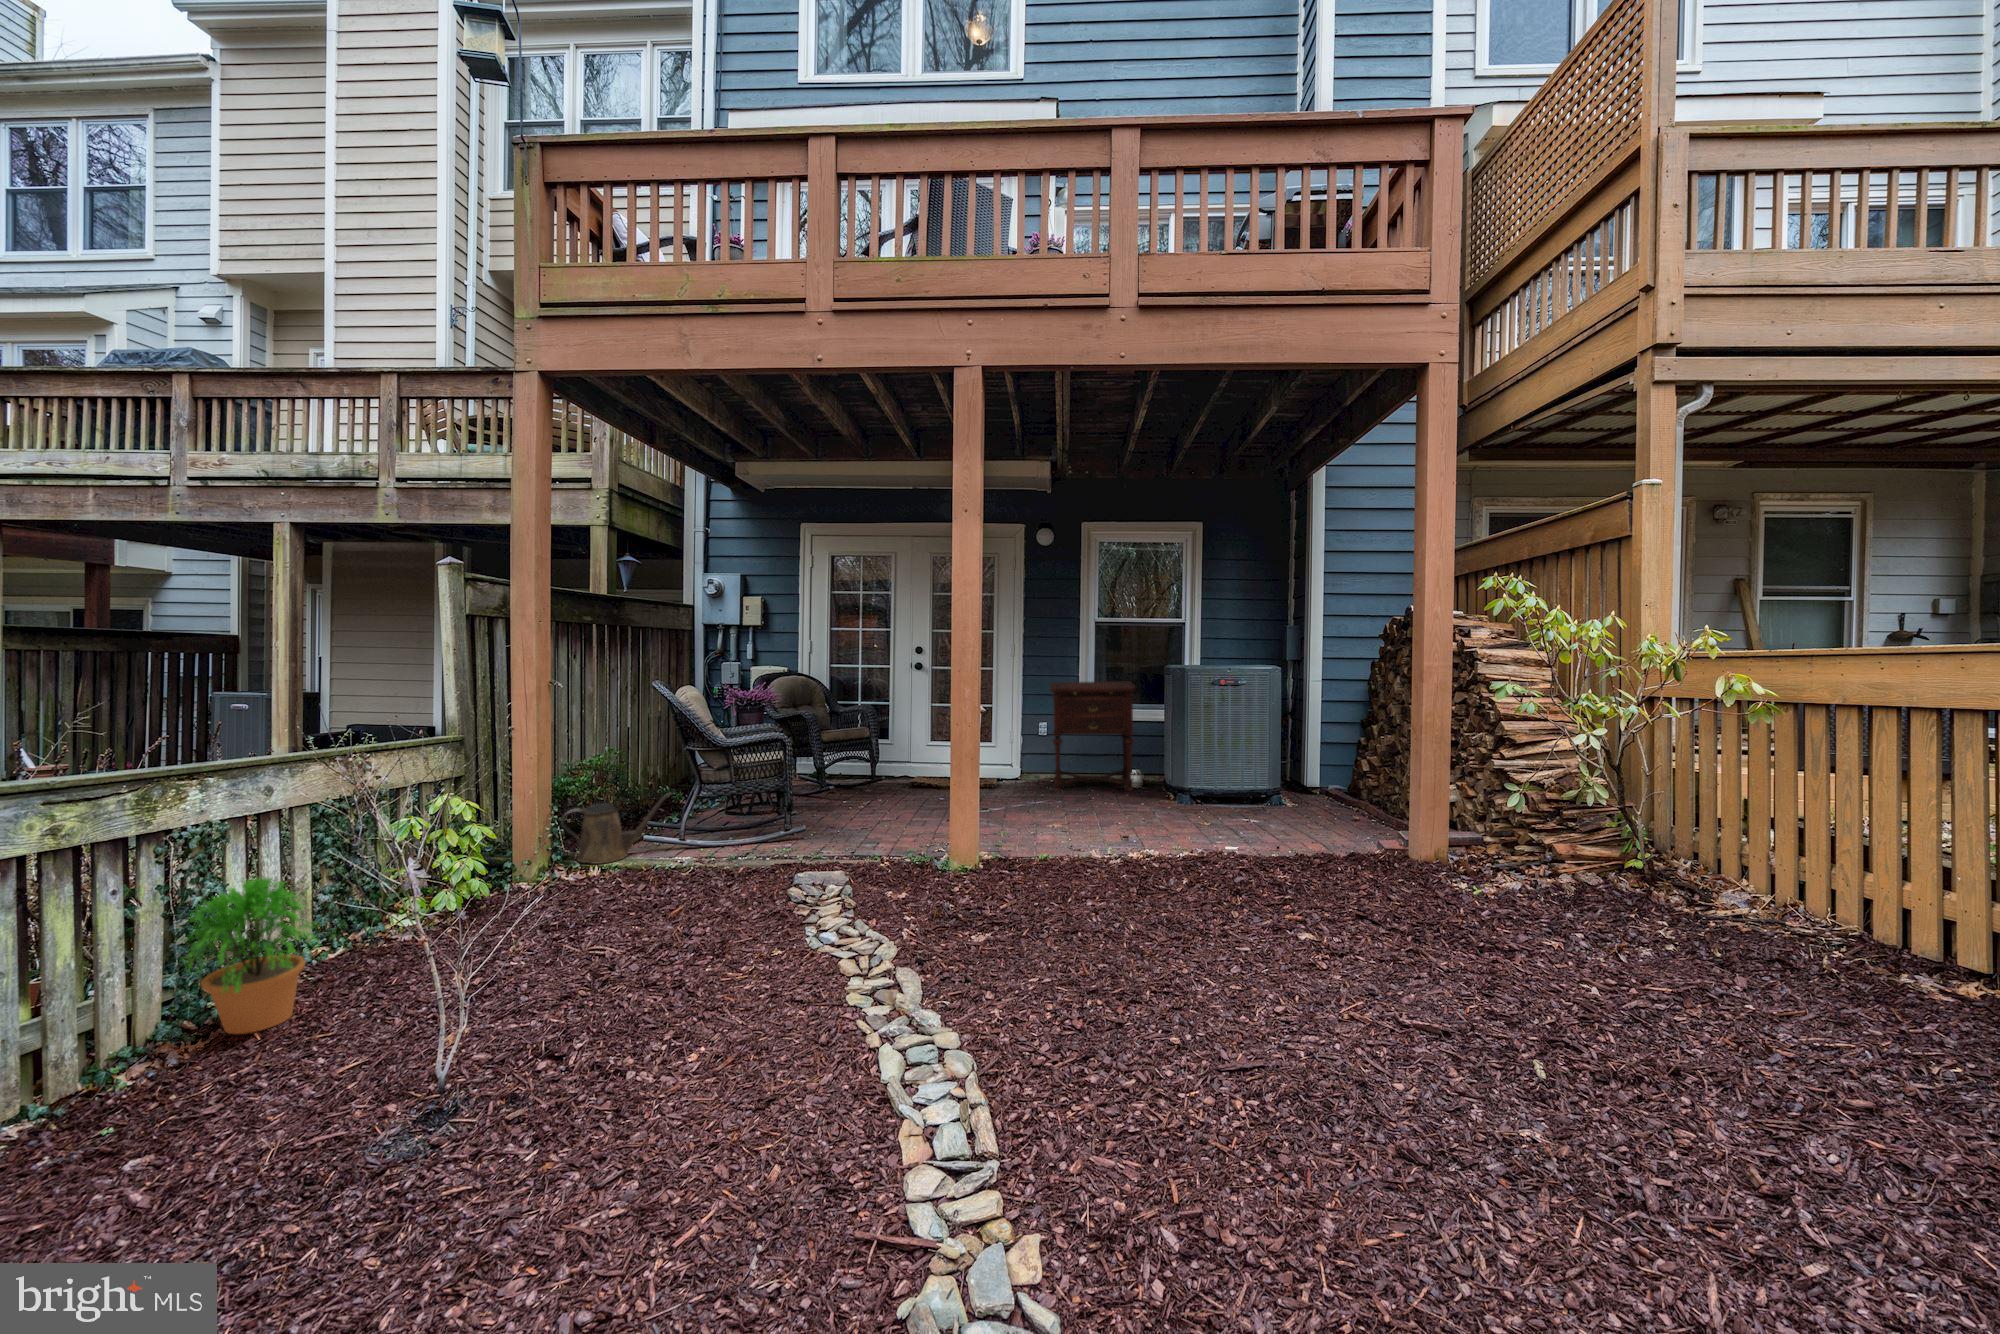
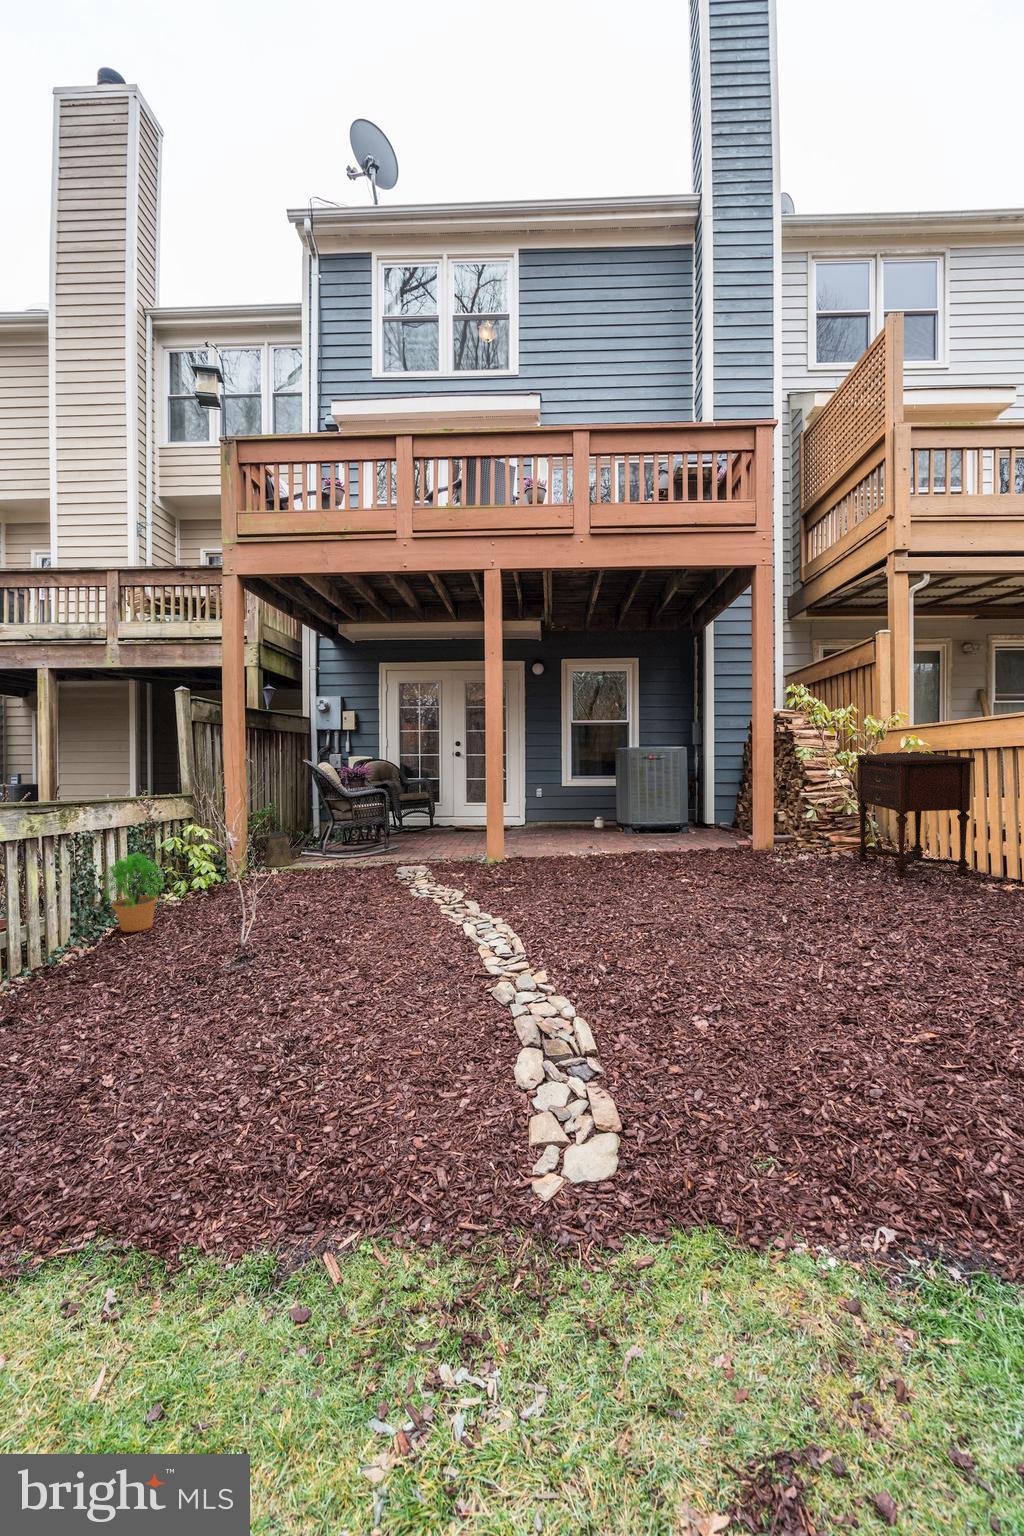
side table: present [1050,681,1135,791] -> present [856,753,975,876]

